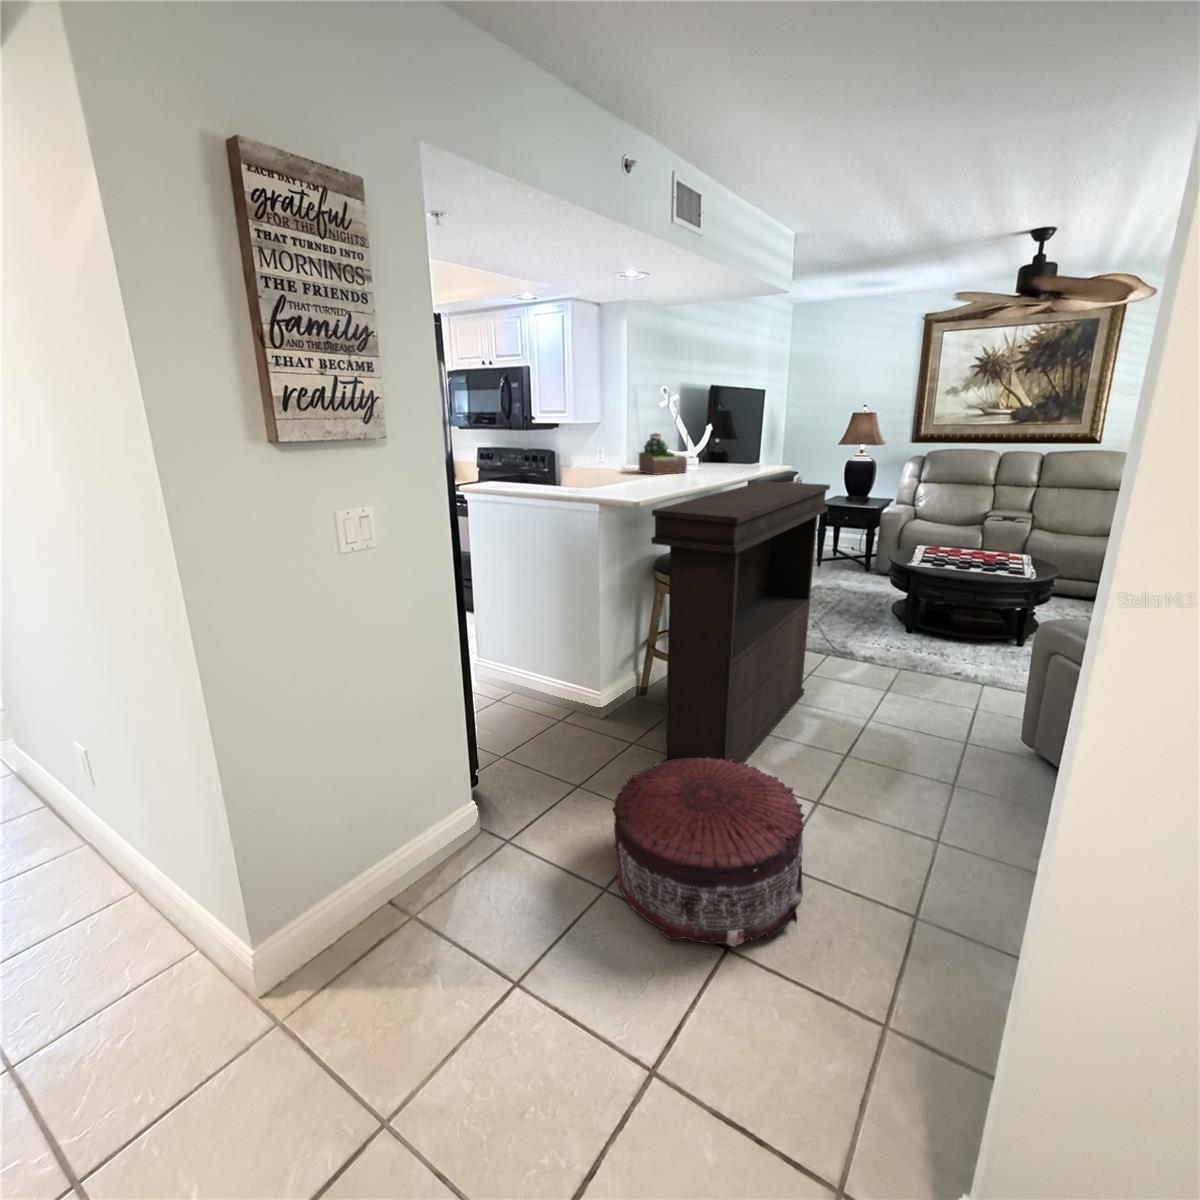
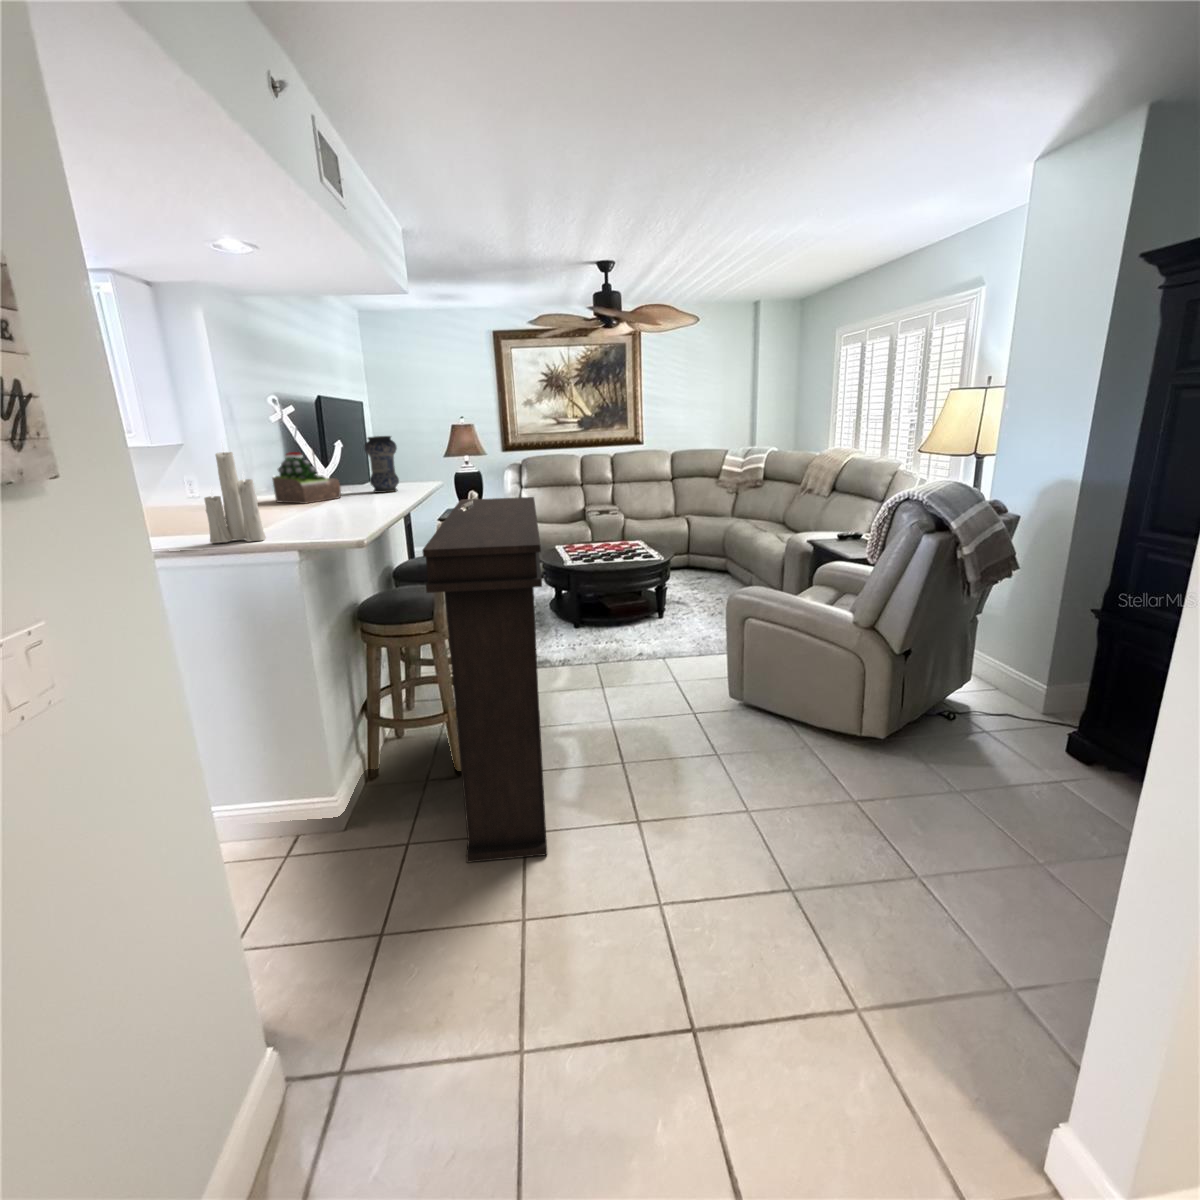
candle: none [551,417,583,494] -> present [204,444,266,543]
vase: none [715,423,742,472] -> present [364,436,399,493]
pouf: present [613,757,805,946] -> none [494,817,730,1071]

